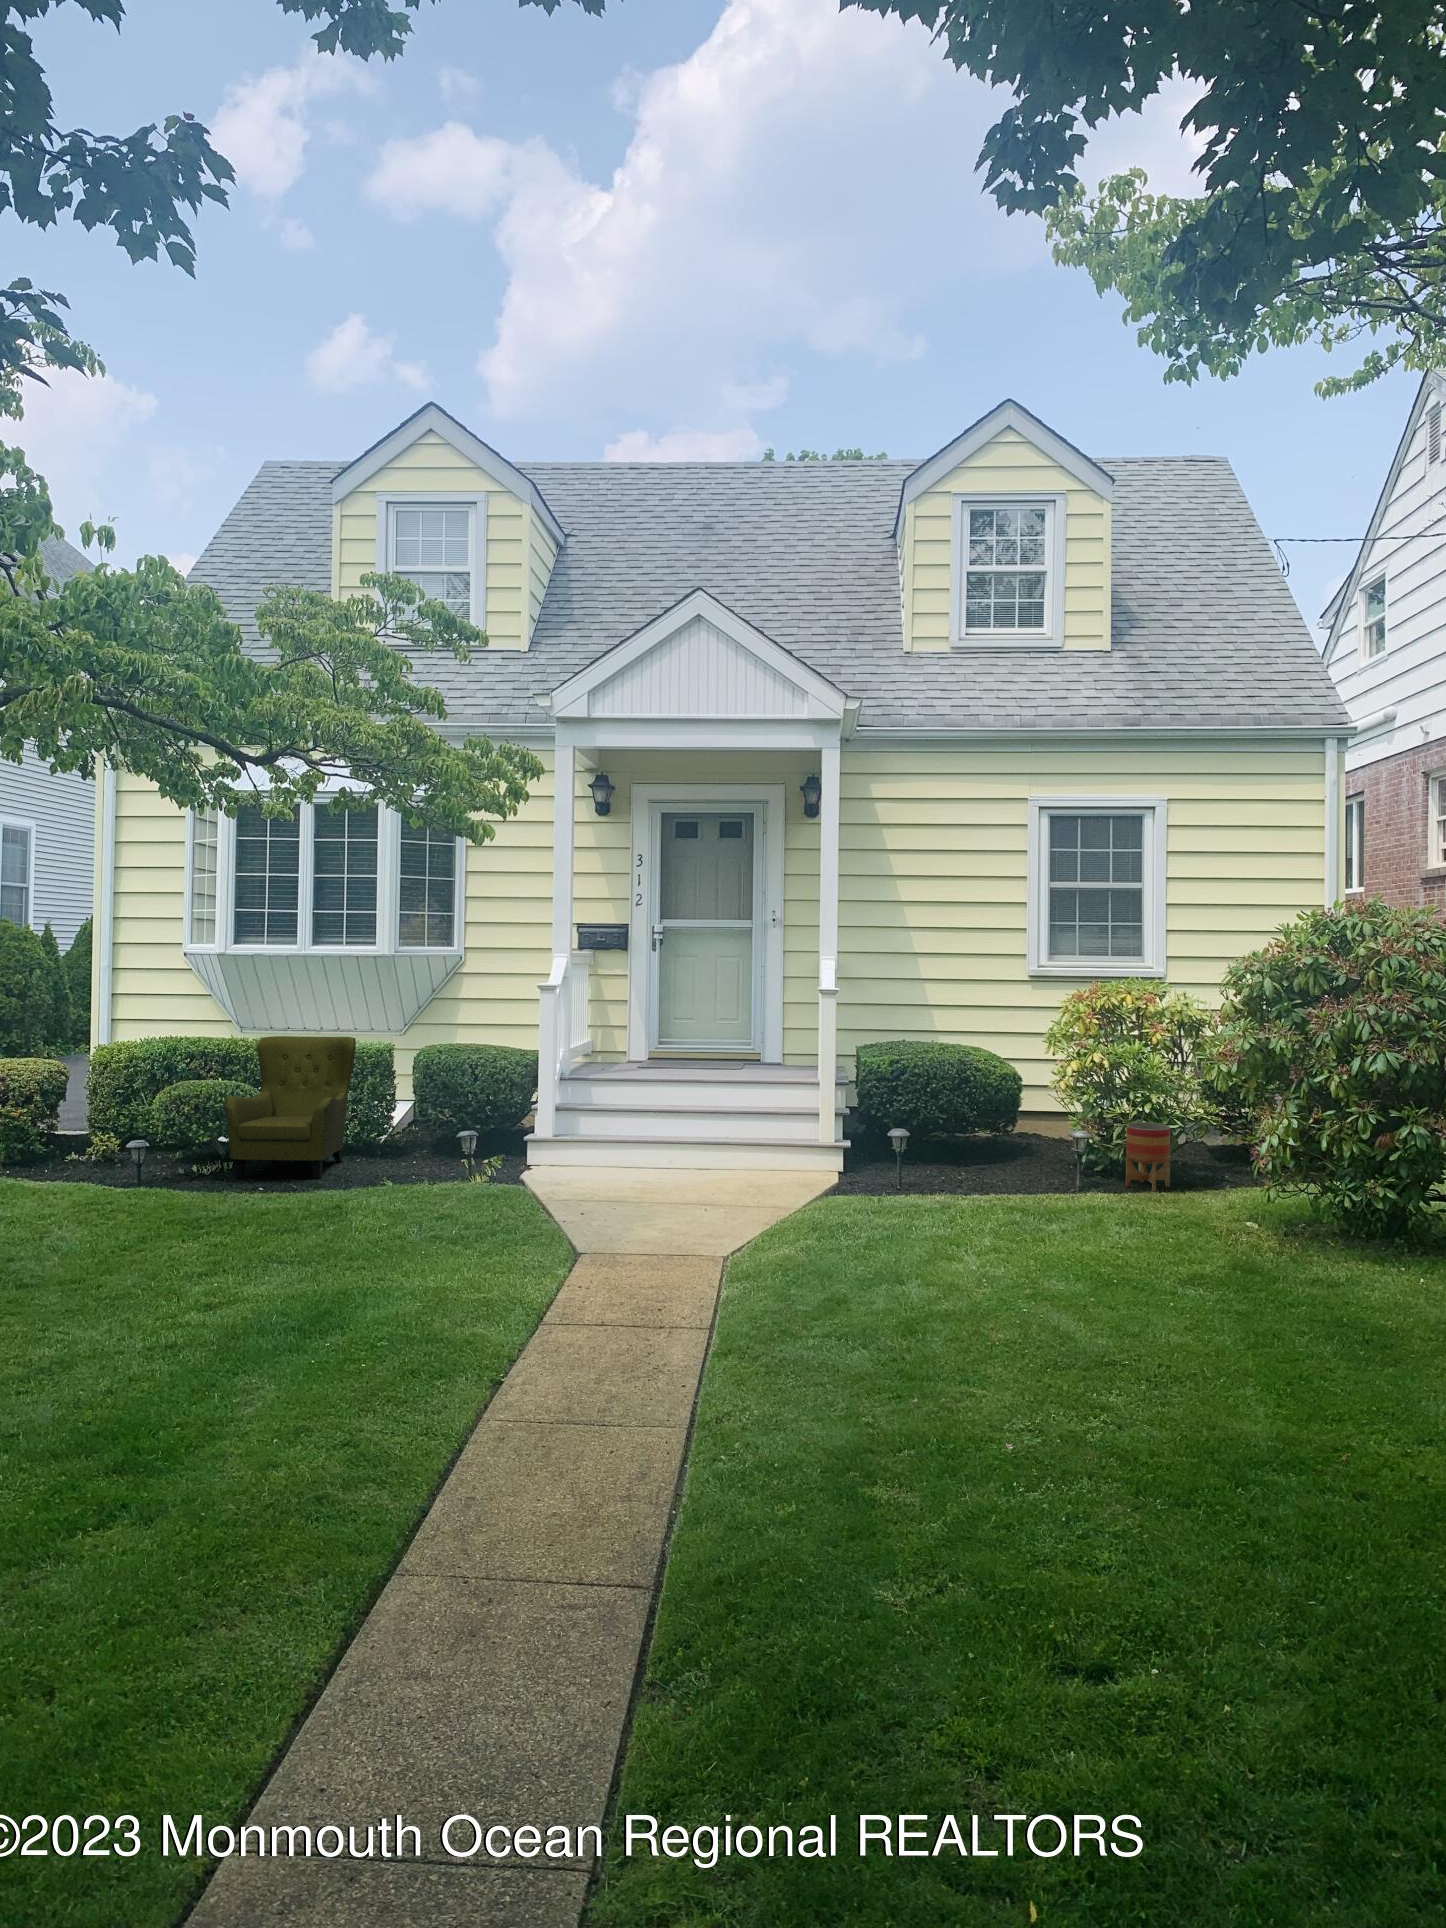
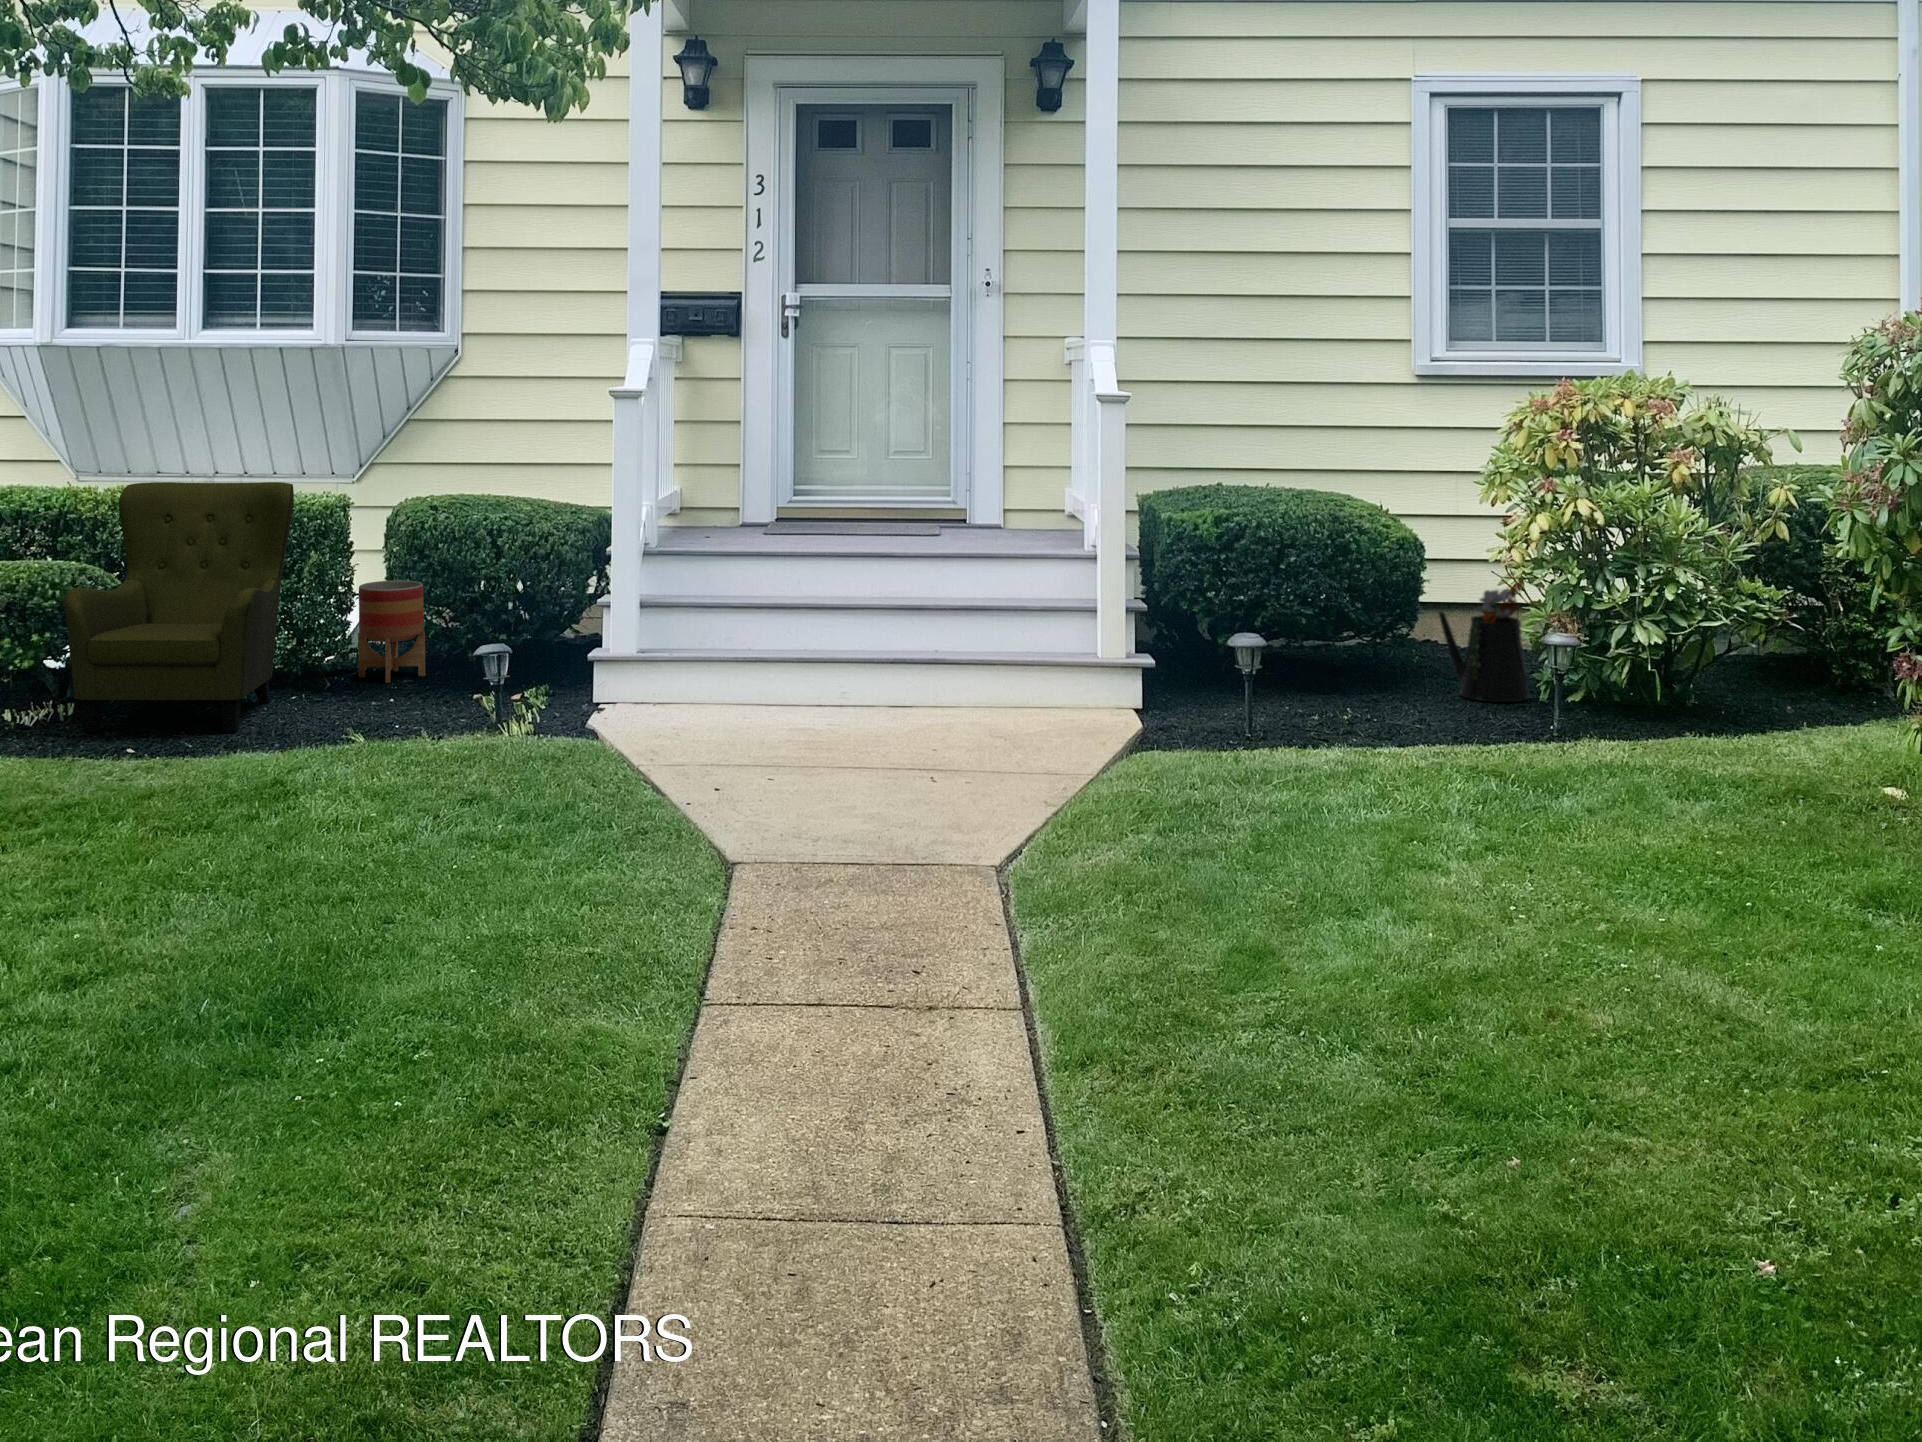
watering can: none [1012,1099,1072,1171] -> present [1439,582,1543,702]
planter: present [1126,1122,1170,1191] -> present [358,580,425,683]

